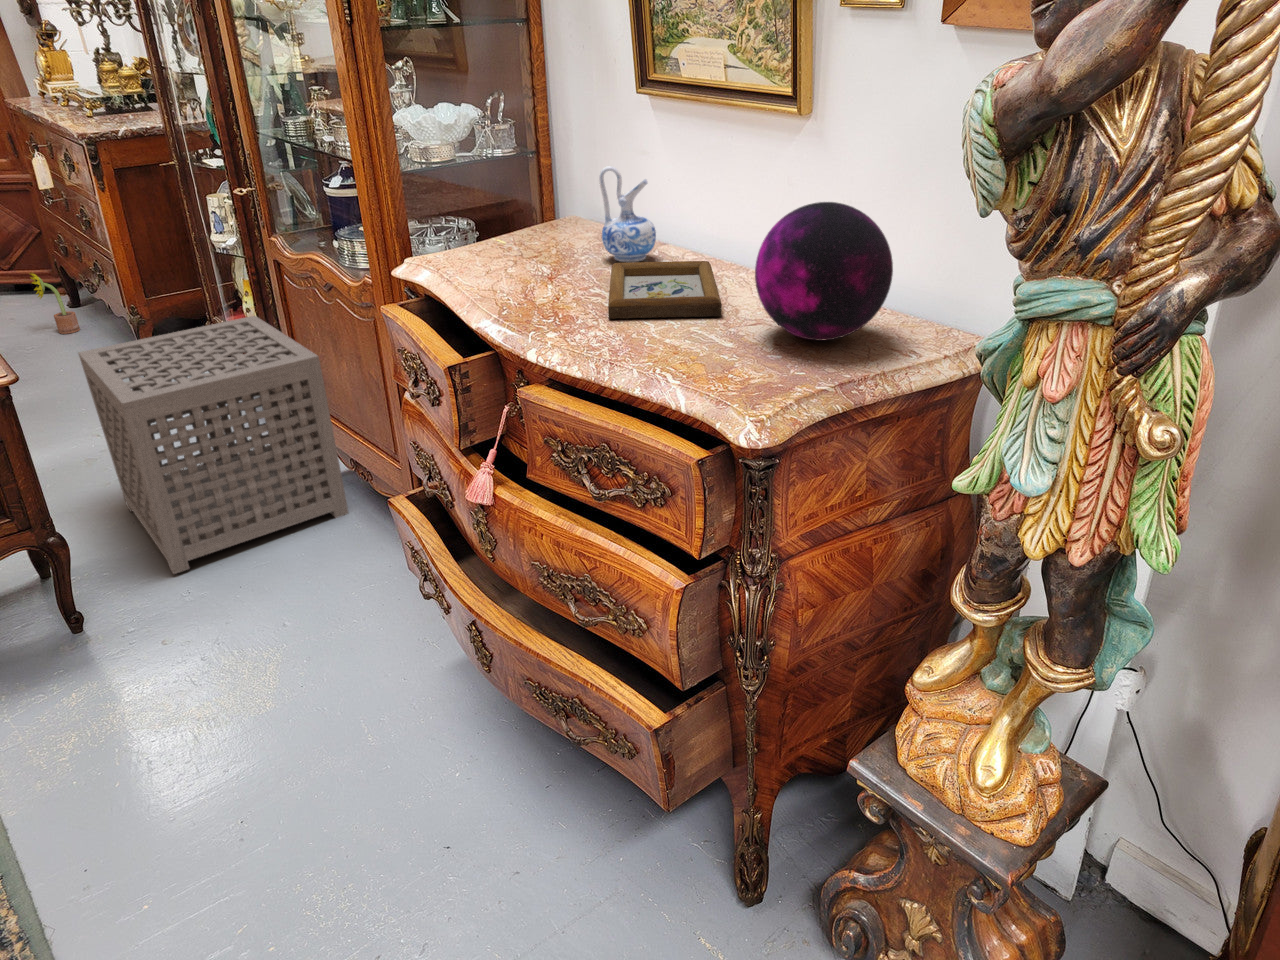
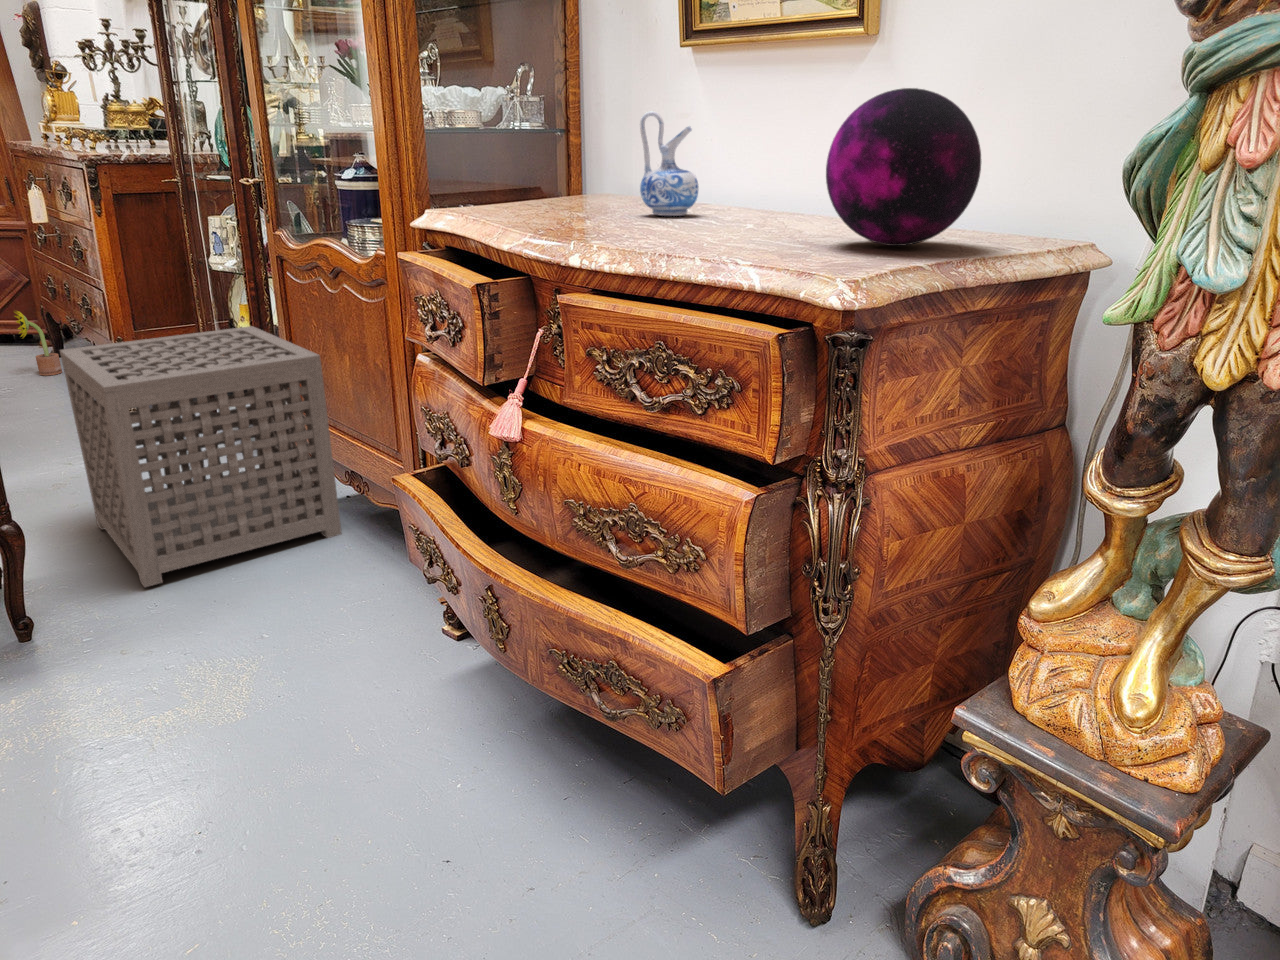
picture frame: present [608,261,722,319] -> none [654,203,783,237]

